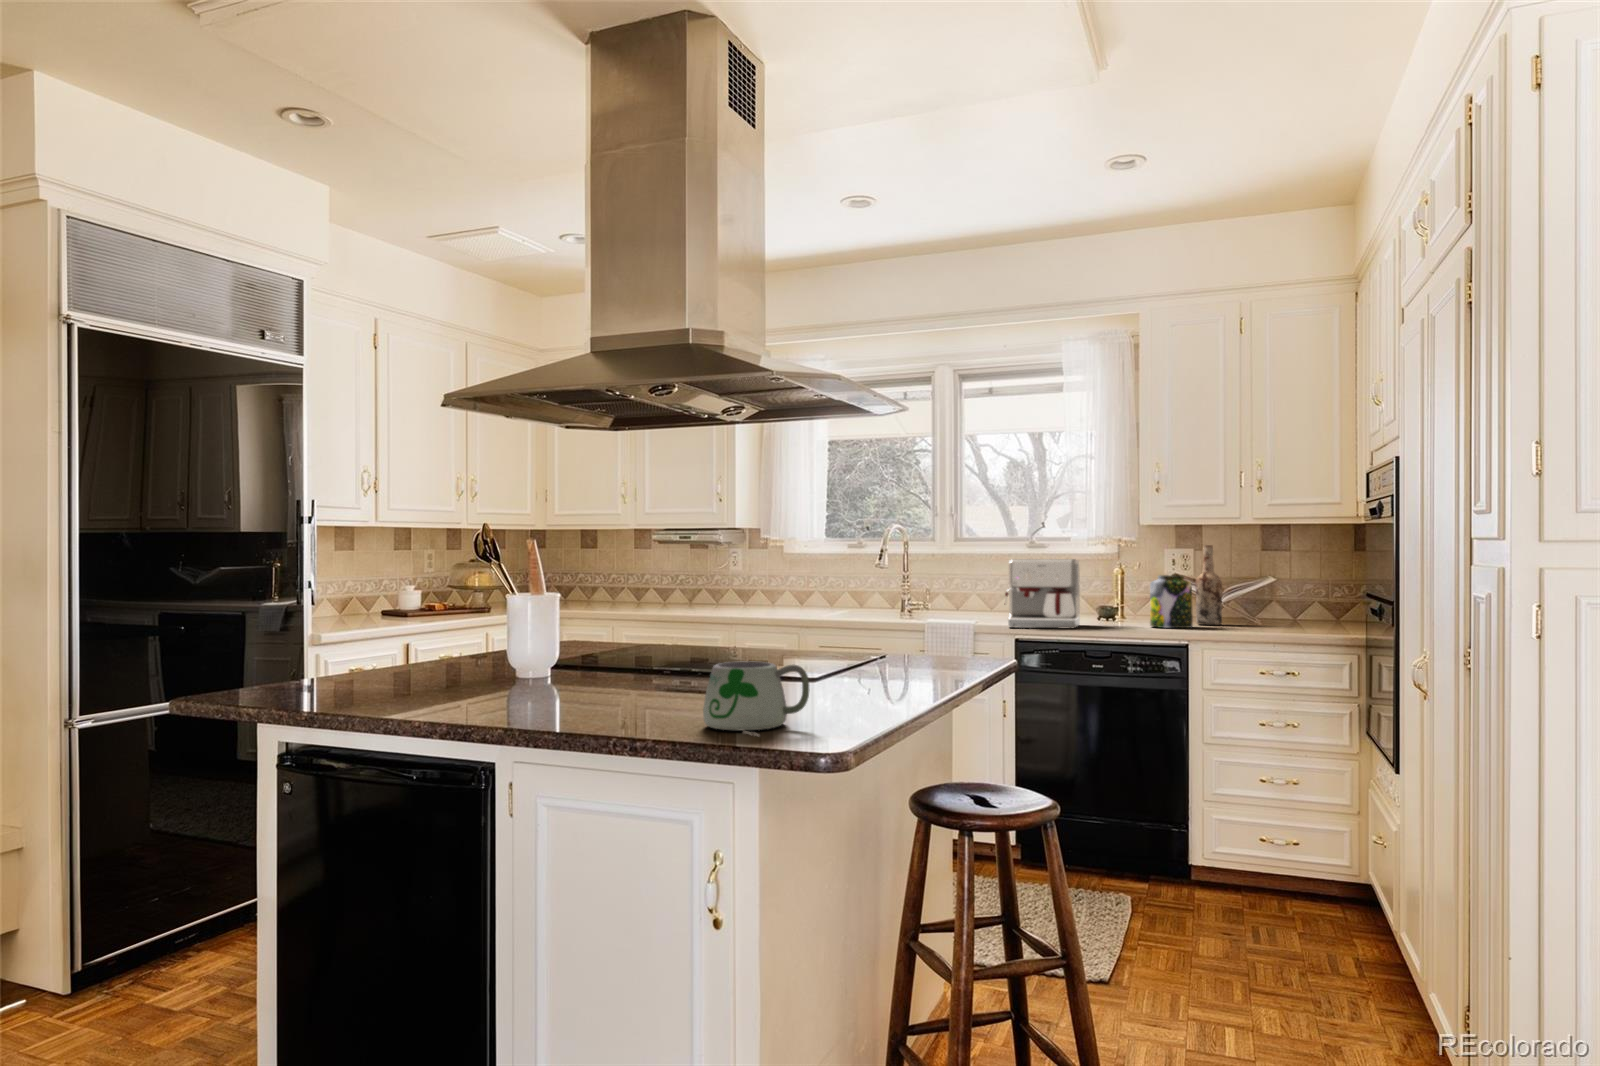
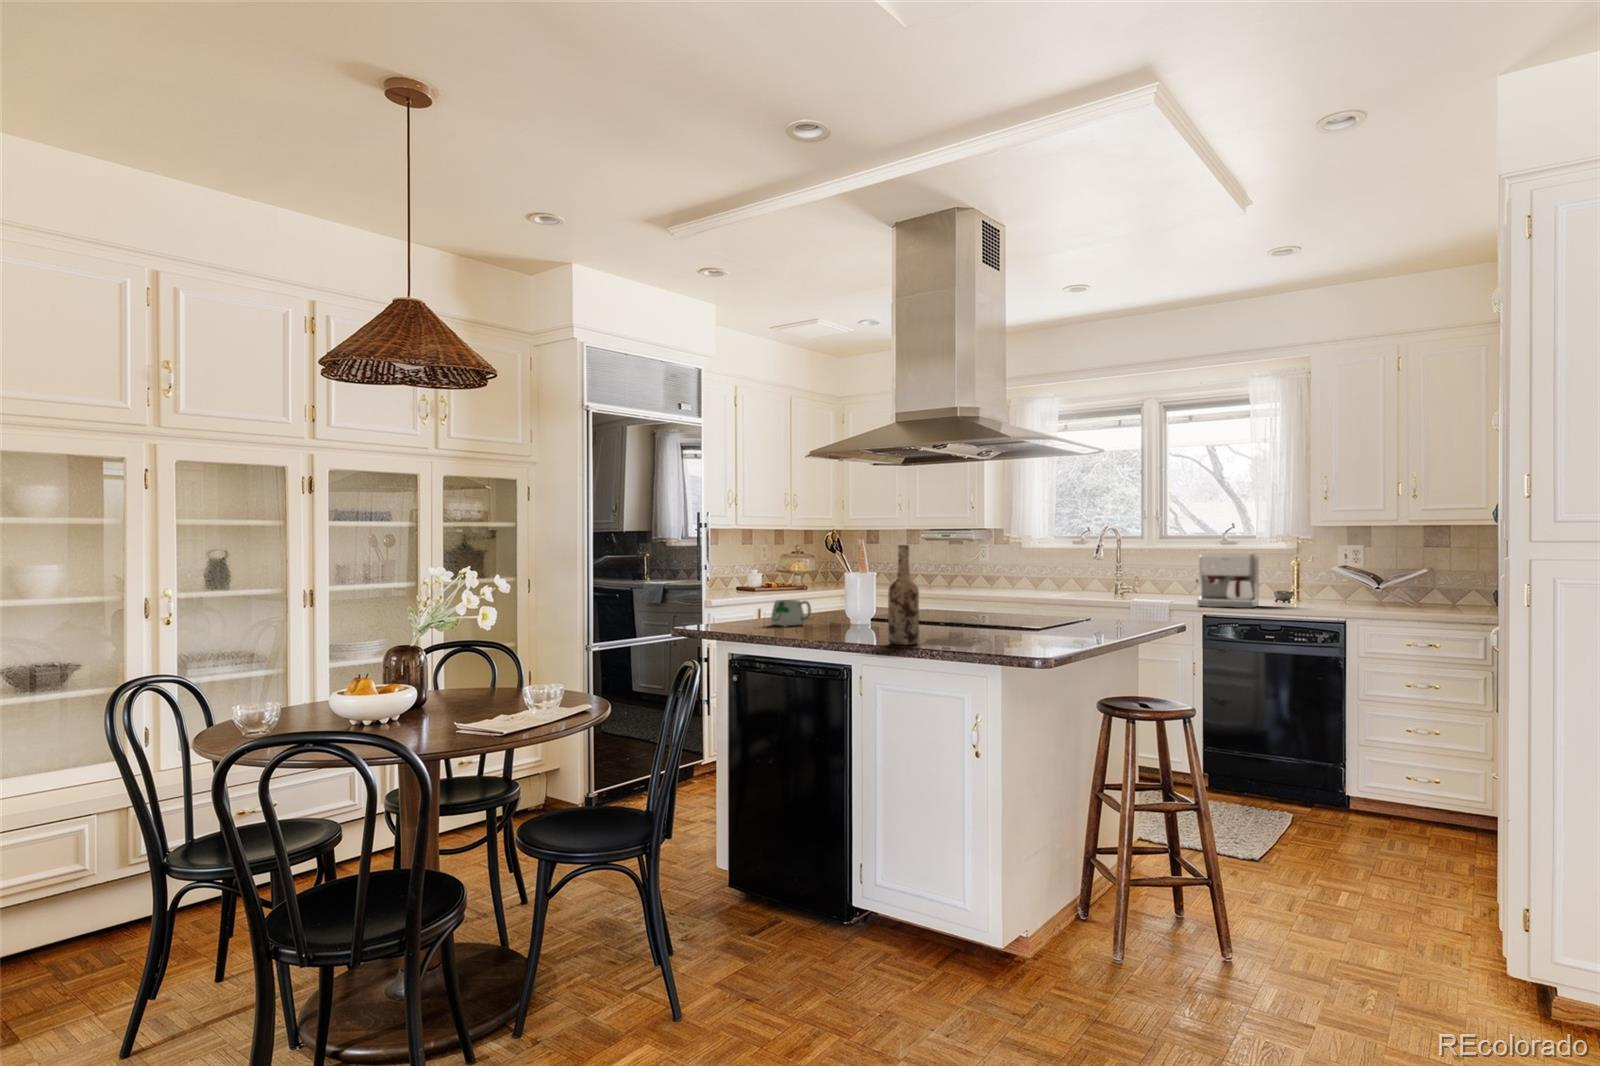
wine bottle: present [1195,545,1222,625] -> present [888,545,919,645]
jar: present [1150,575,1193,628] -> none [1316,568,1351,609]
mug: present [703,661,809,736] -> present [771,600,811,626]

